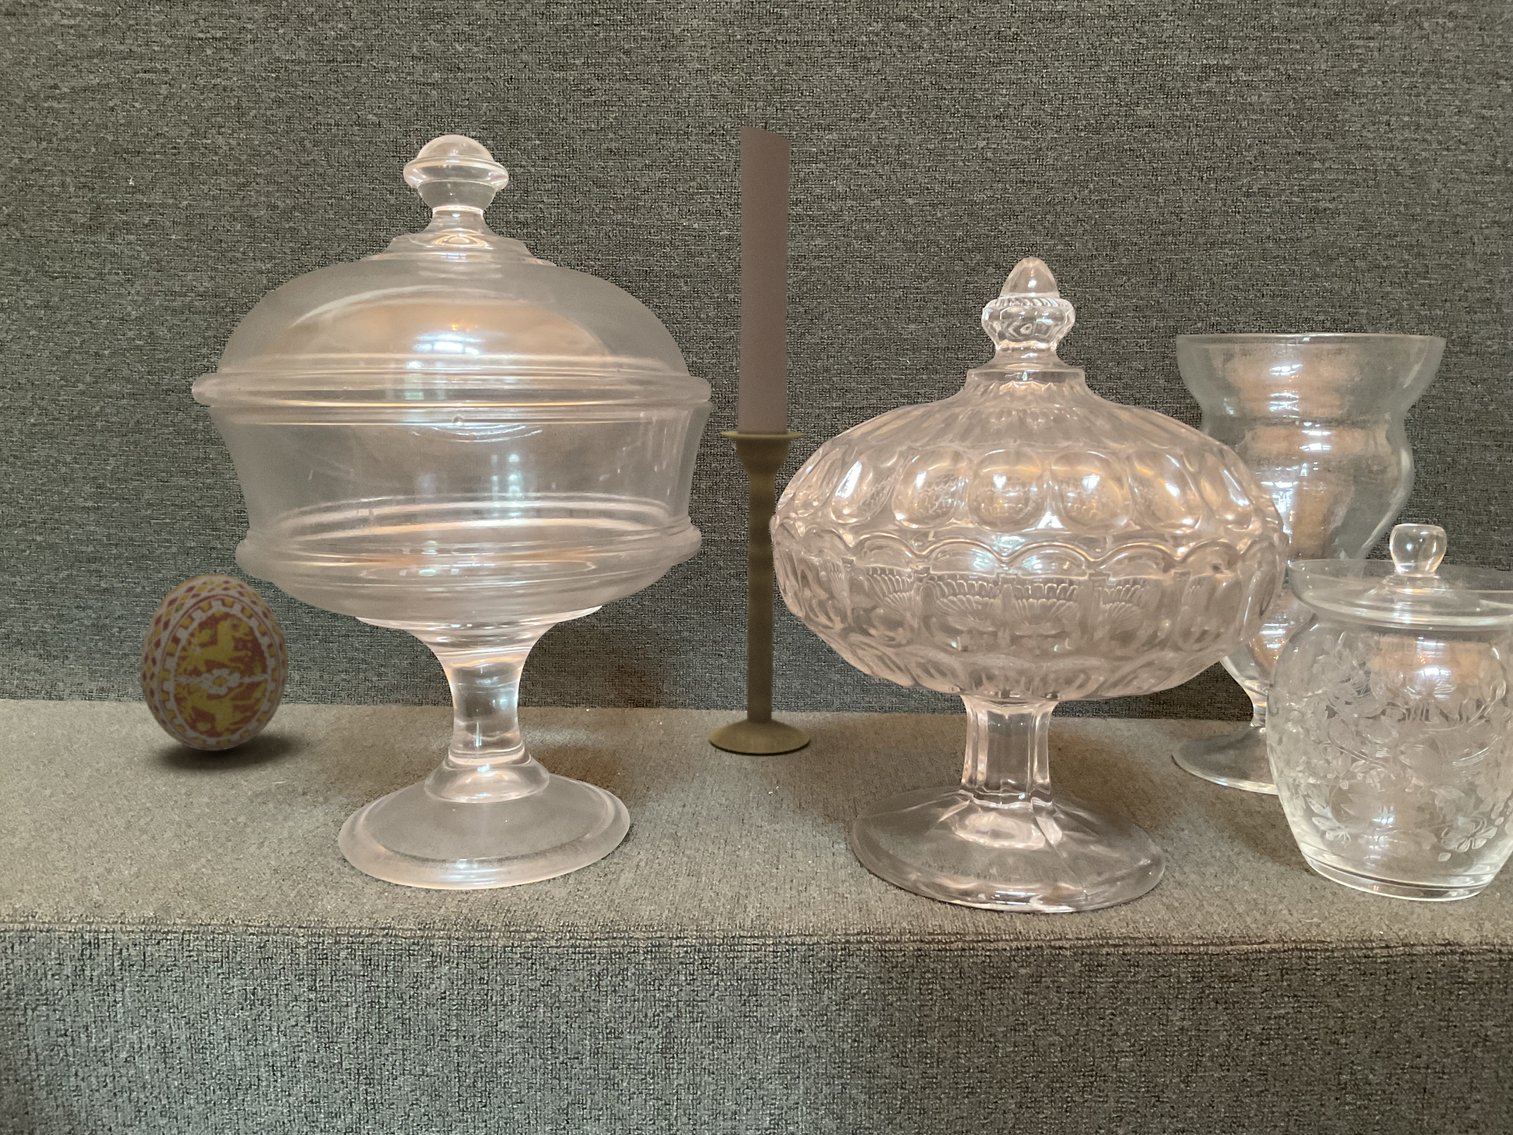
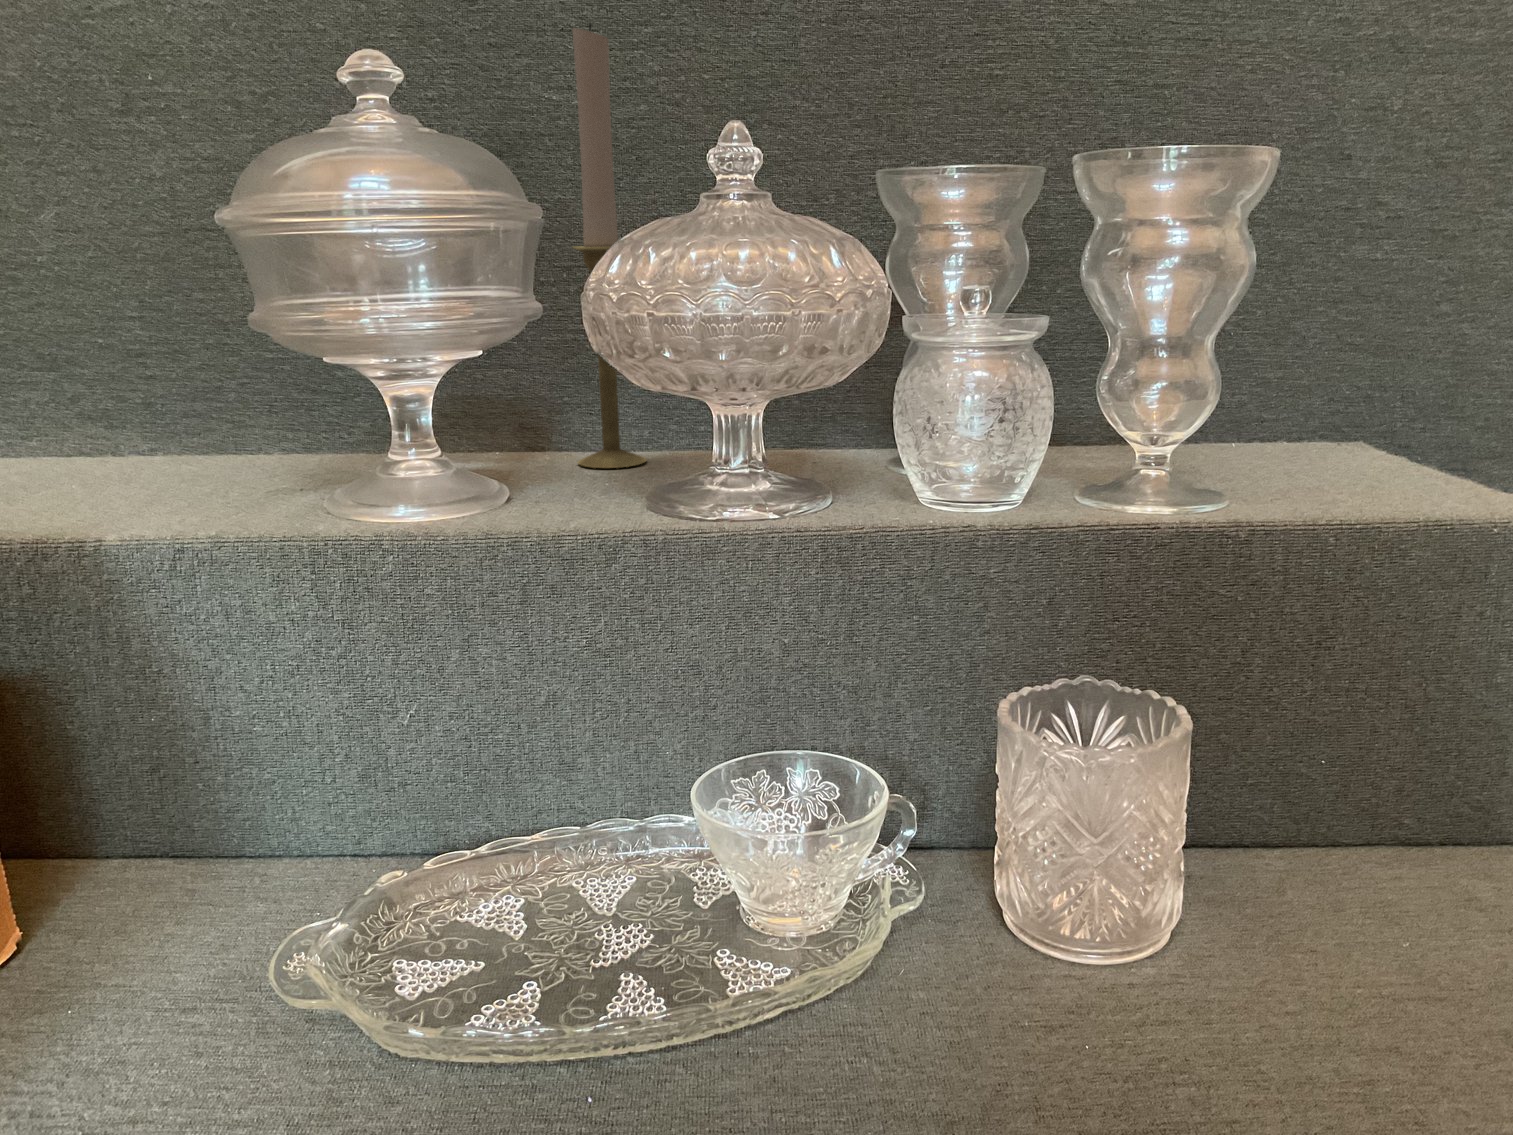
decorative egg: present [140,574,288,751] -> none [187,354,285,475]

